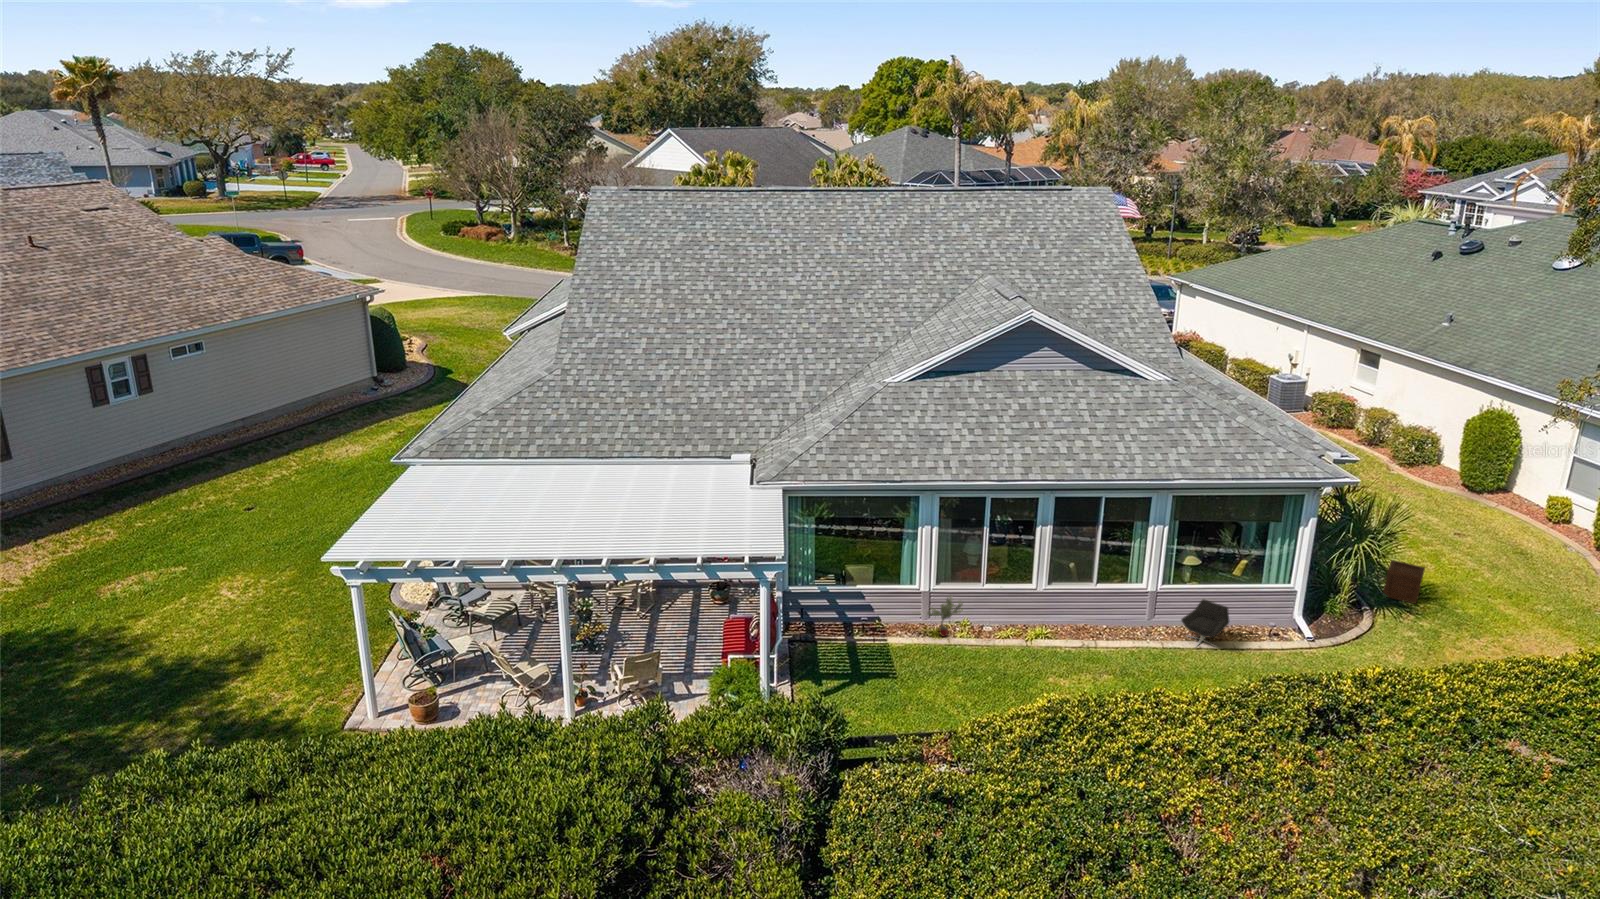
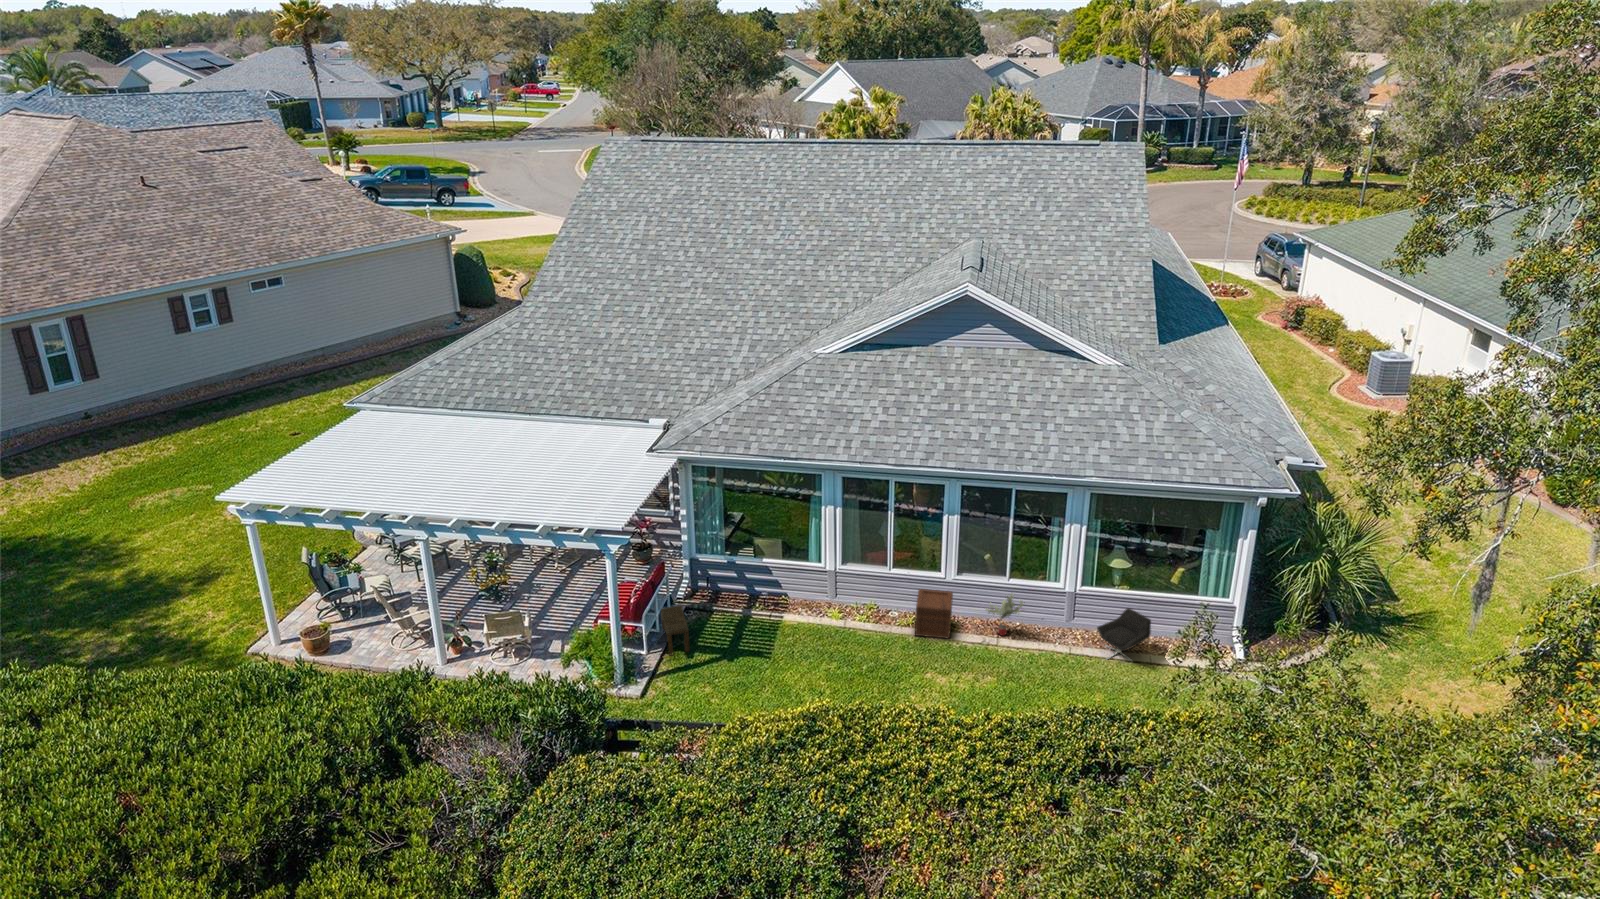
wooden crate: present [1383,560,1425,604] -> present [915,589,953,639]
potted tree: present [928,596,963,636] -> present [986,594,1024,636]
bench: none [776,636,817,686] -> present [661,605,690,656]

